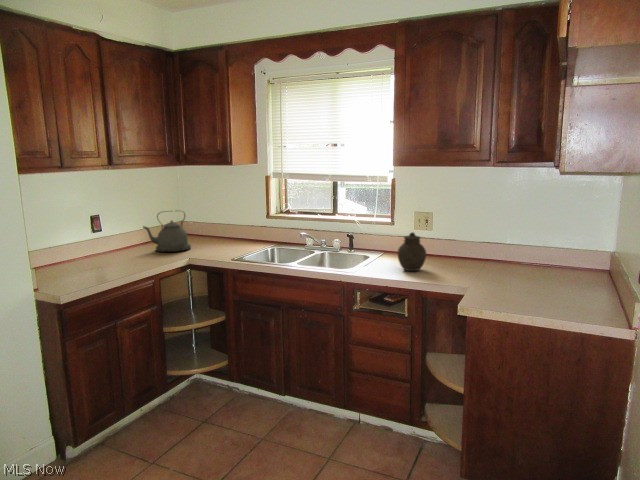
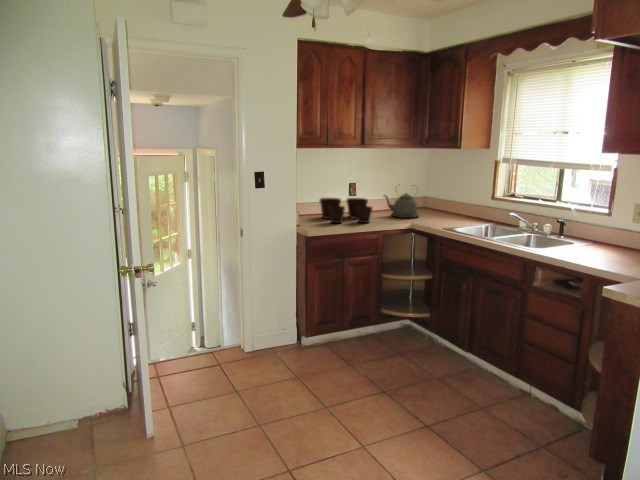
jar: present [398,233,426,271] -> none [589,221,622,260]
flower pot: none [54,234,139,275] -> present [320,198,372,223]

